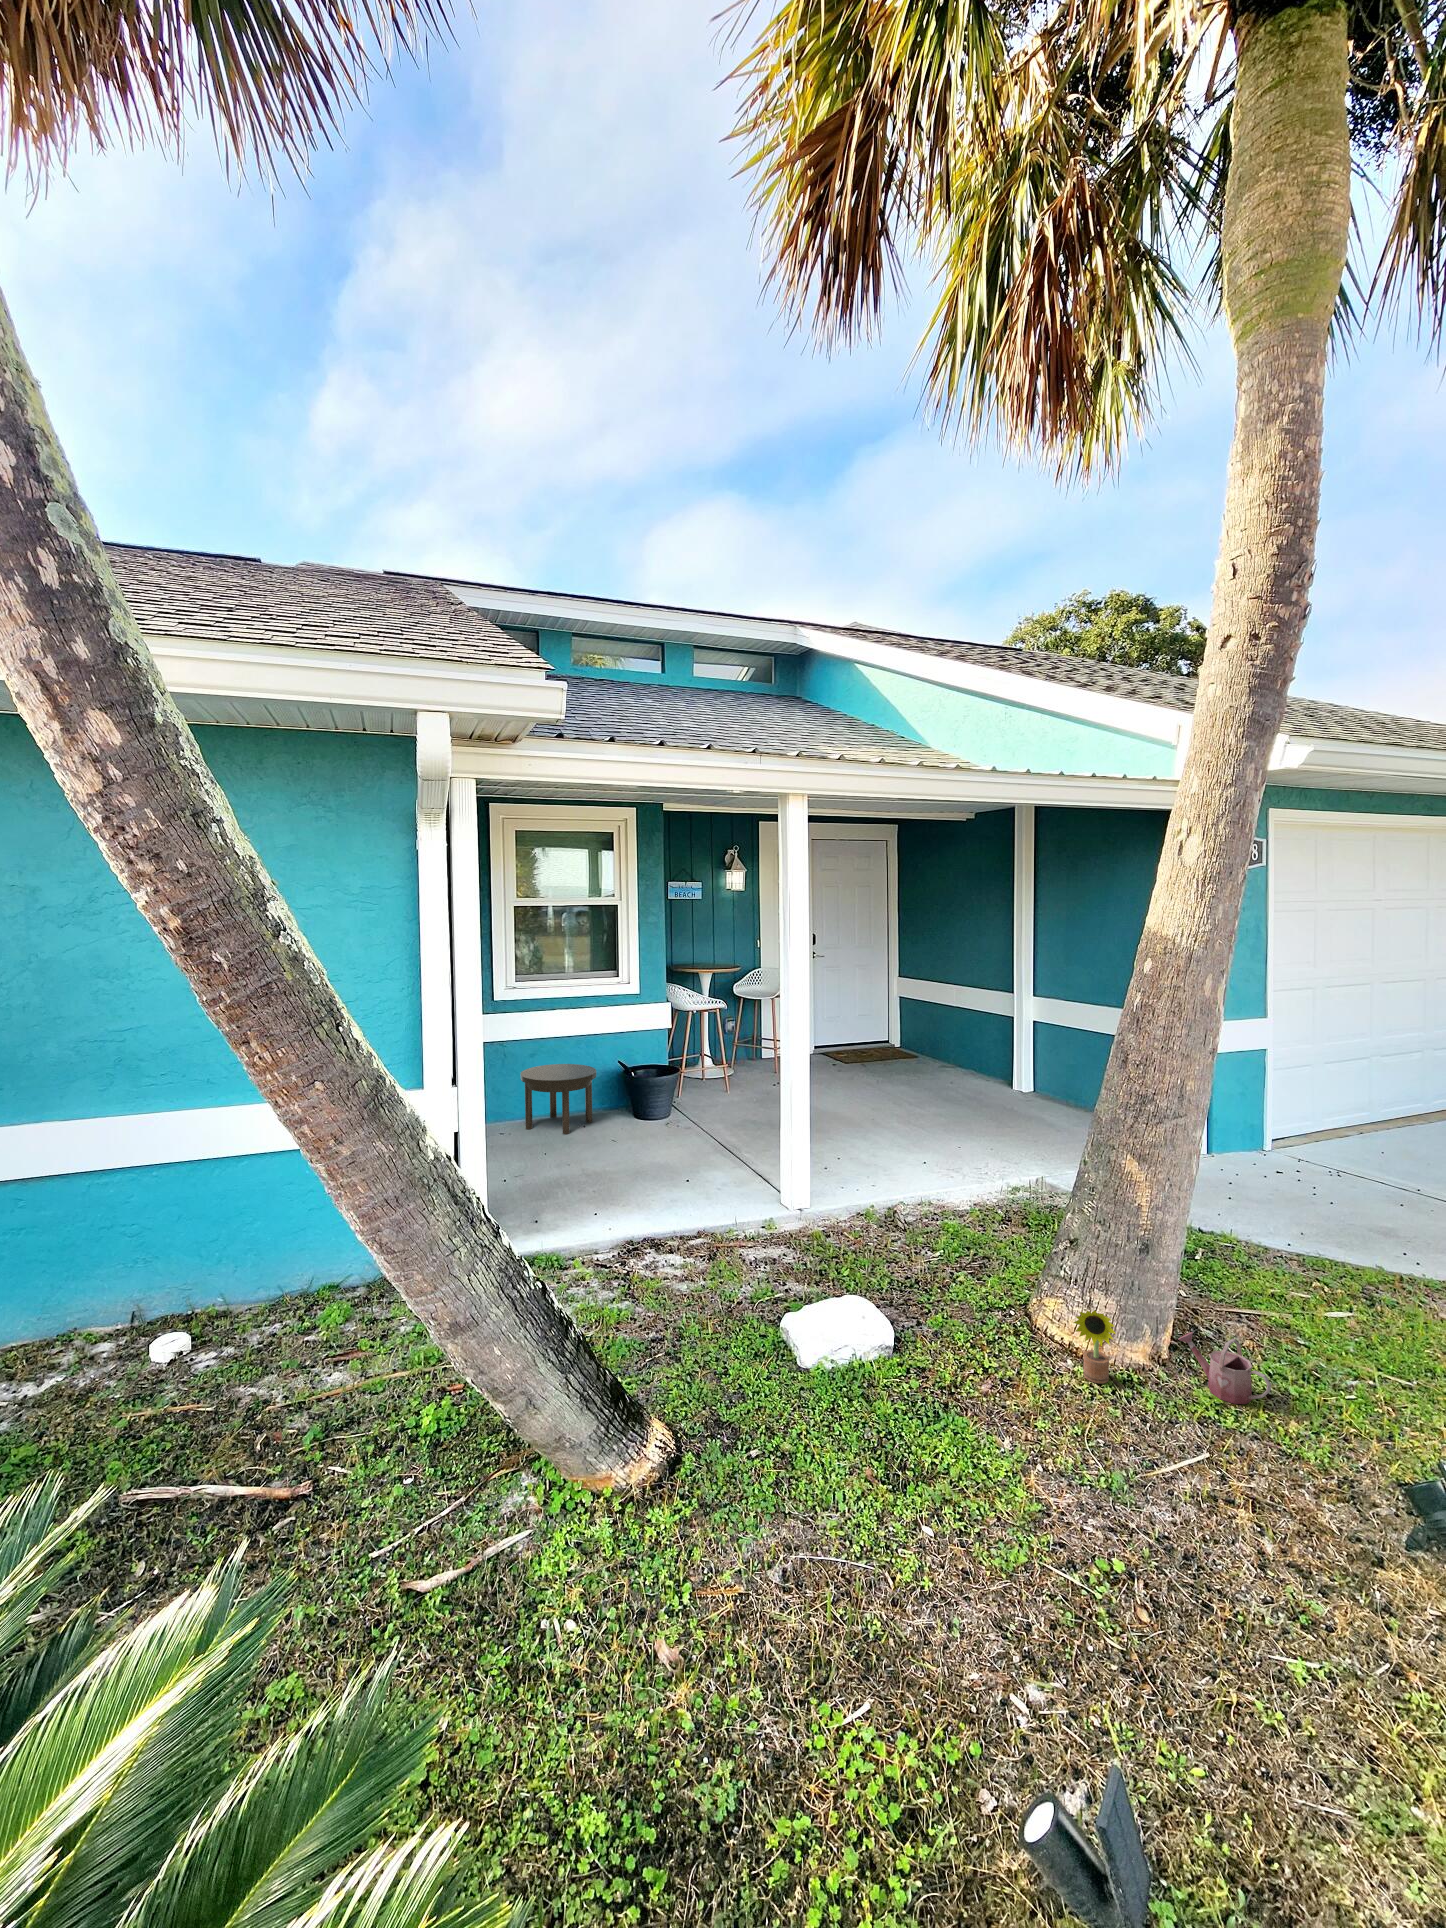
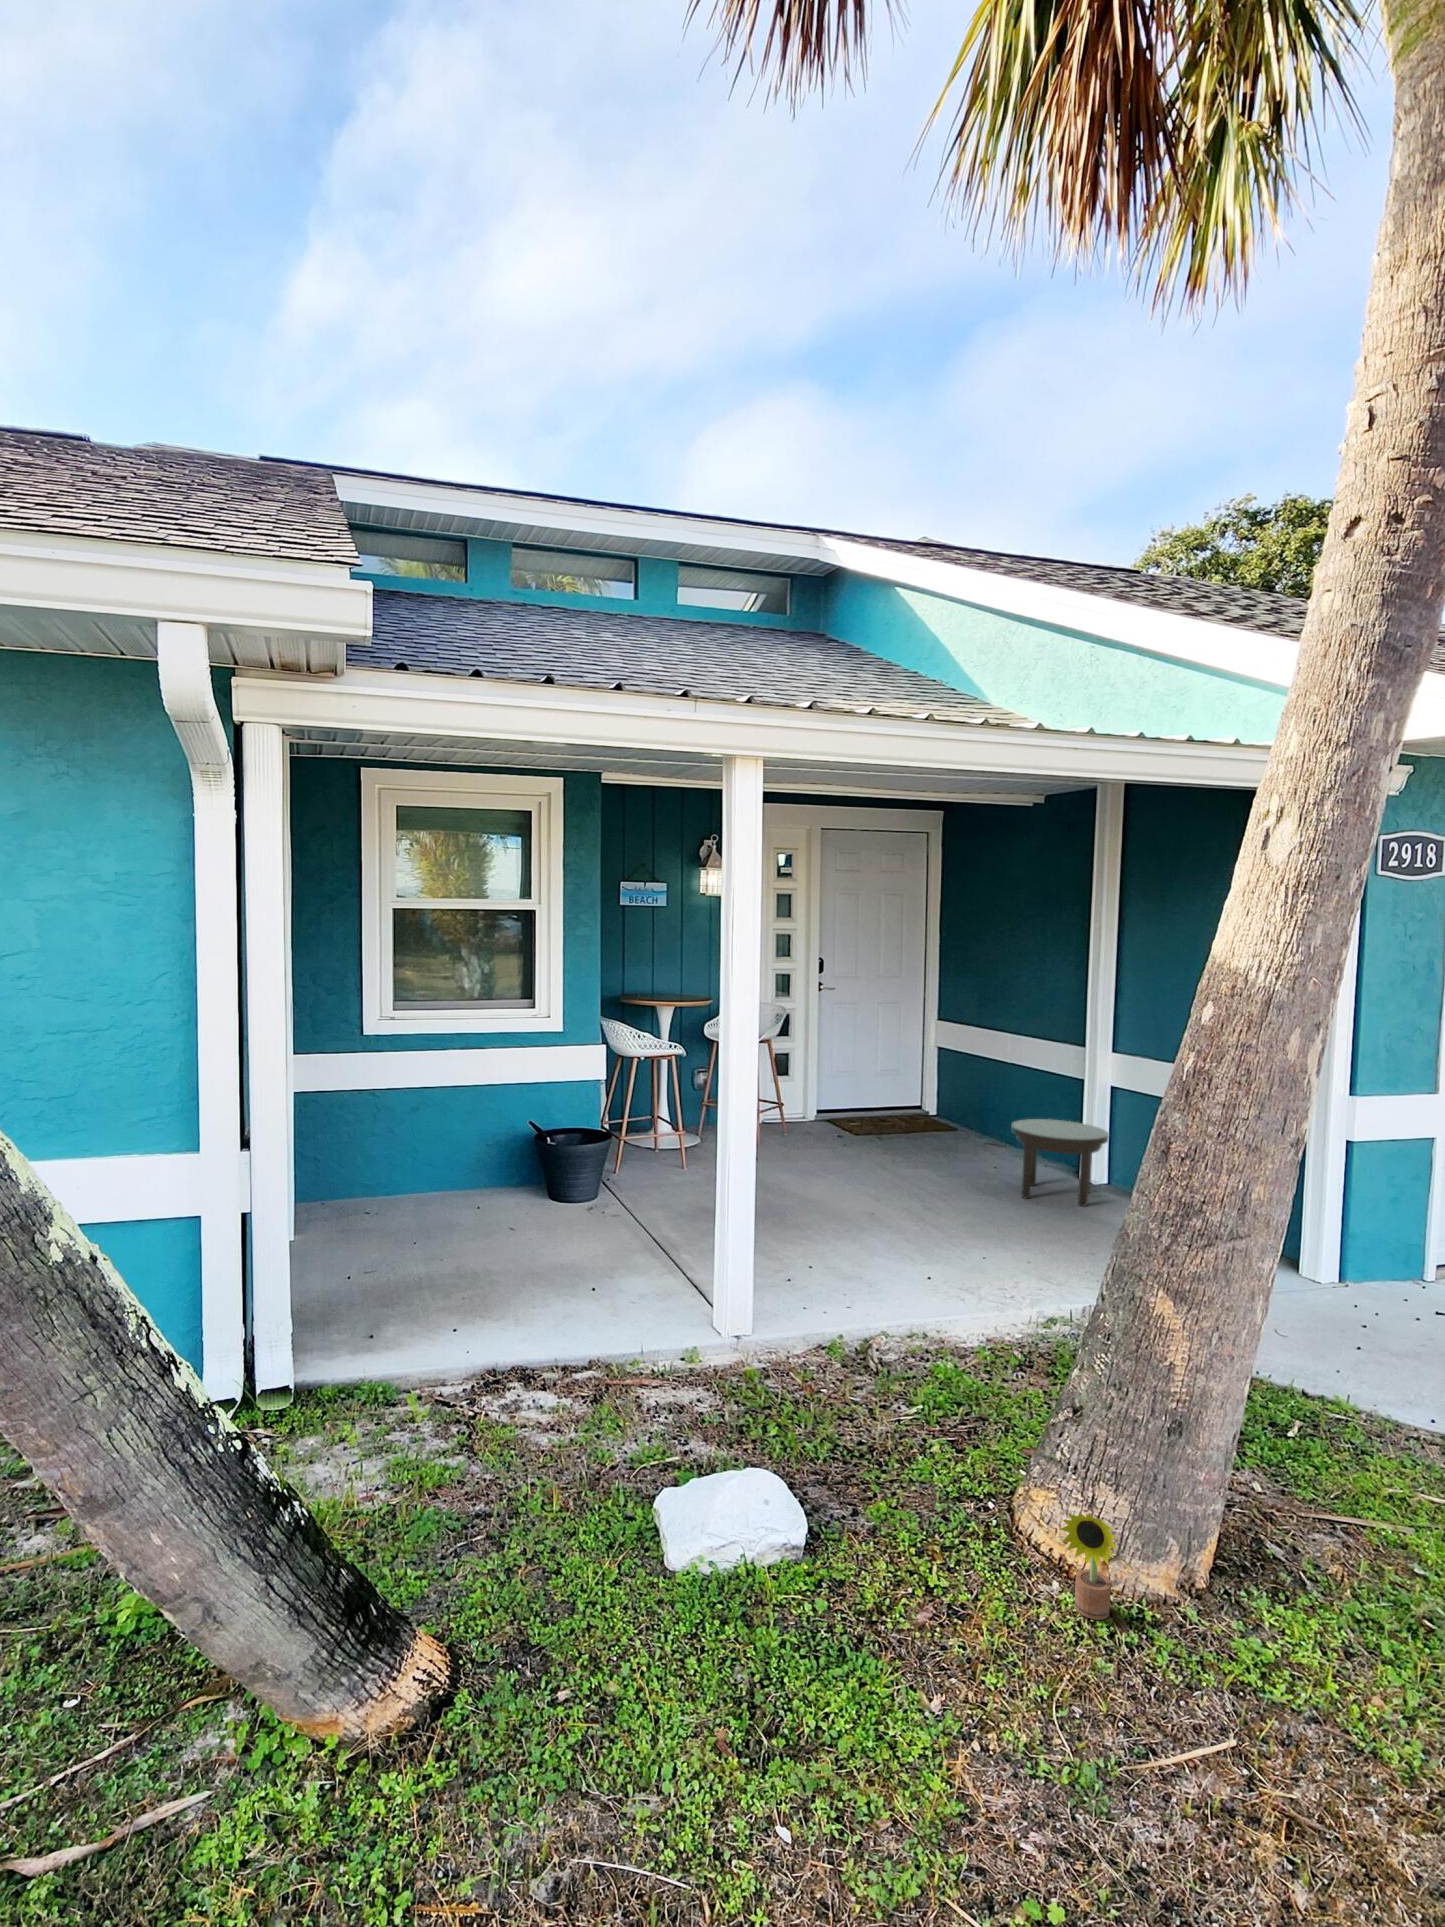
side table: present [520,1064,596,1134] -> present [1011,1119,1109,1206]
watering can: present [1178,1332,1271,1404] -> none [1215,1552,1338,1665]

